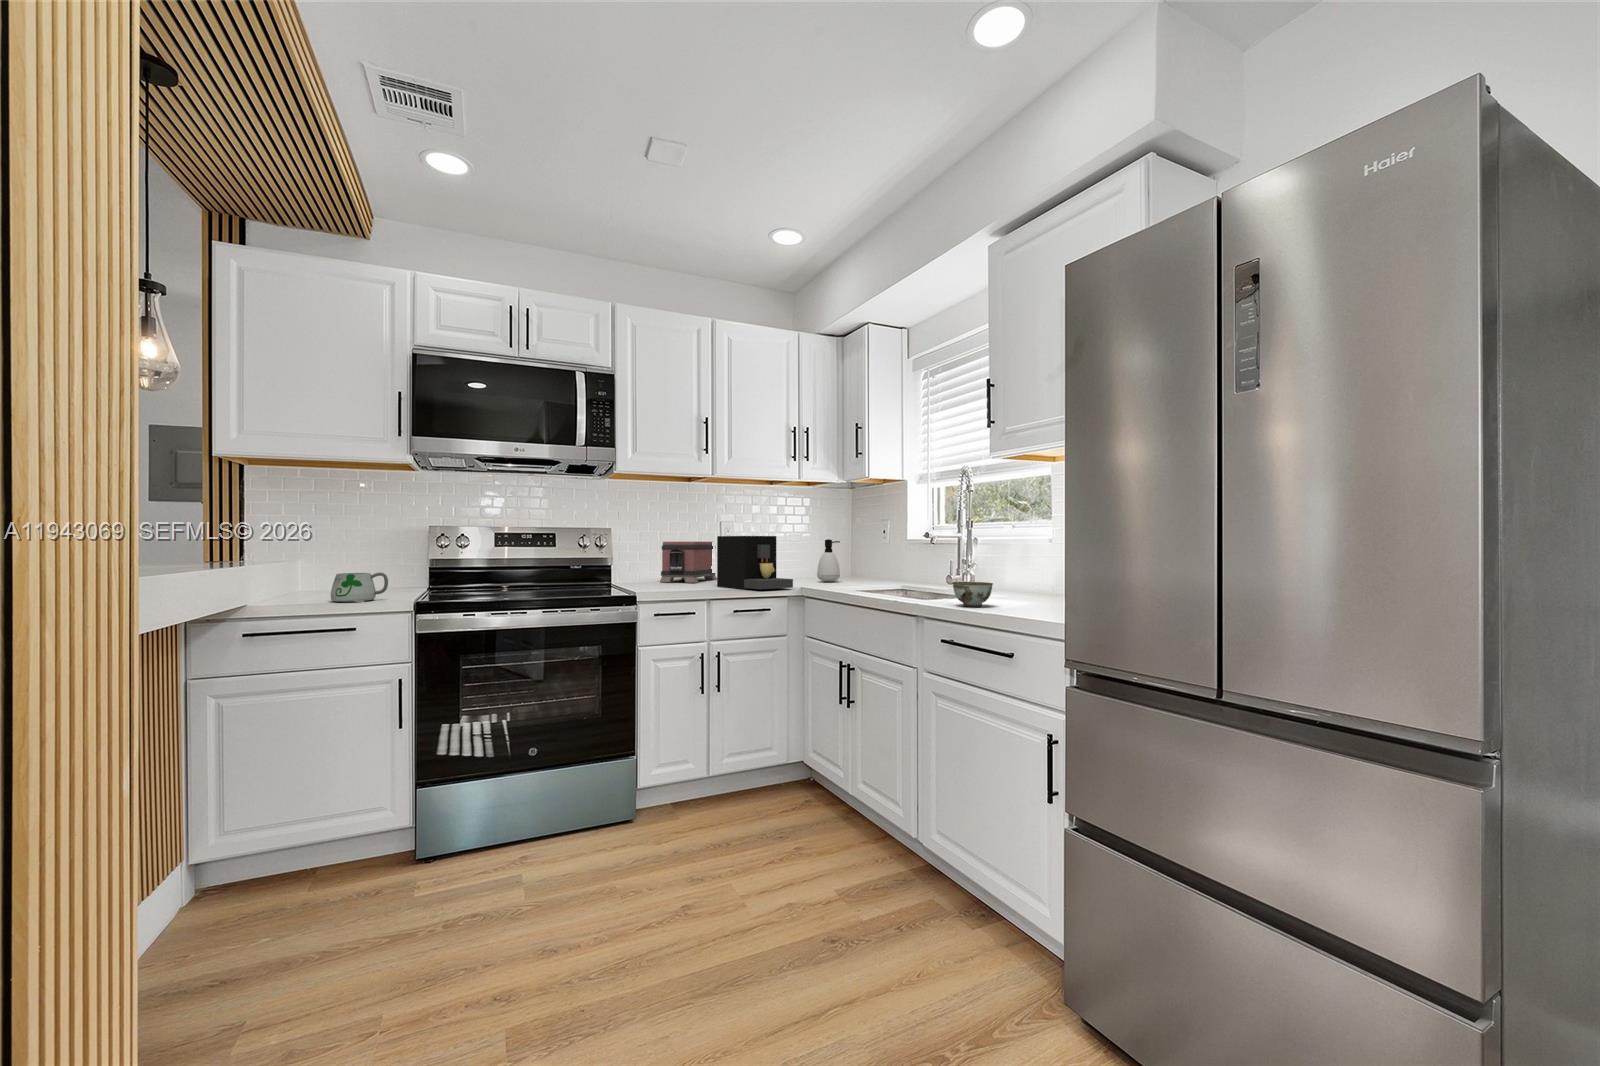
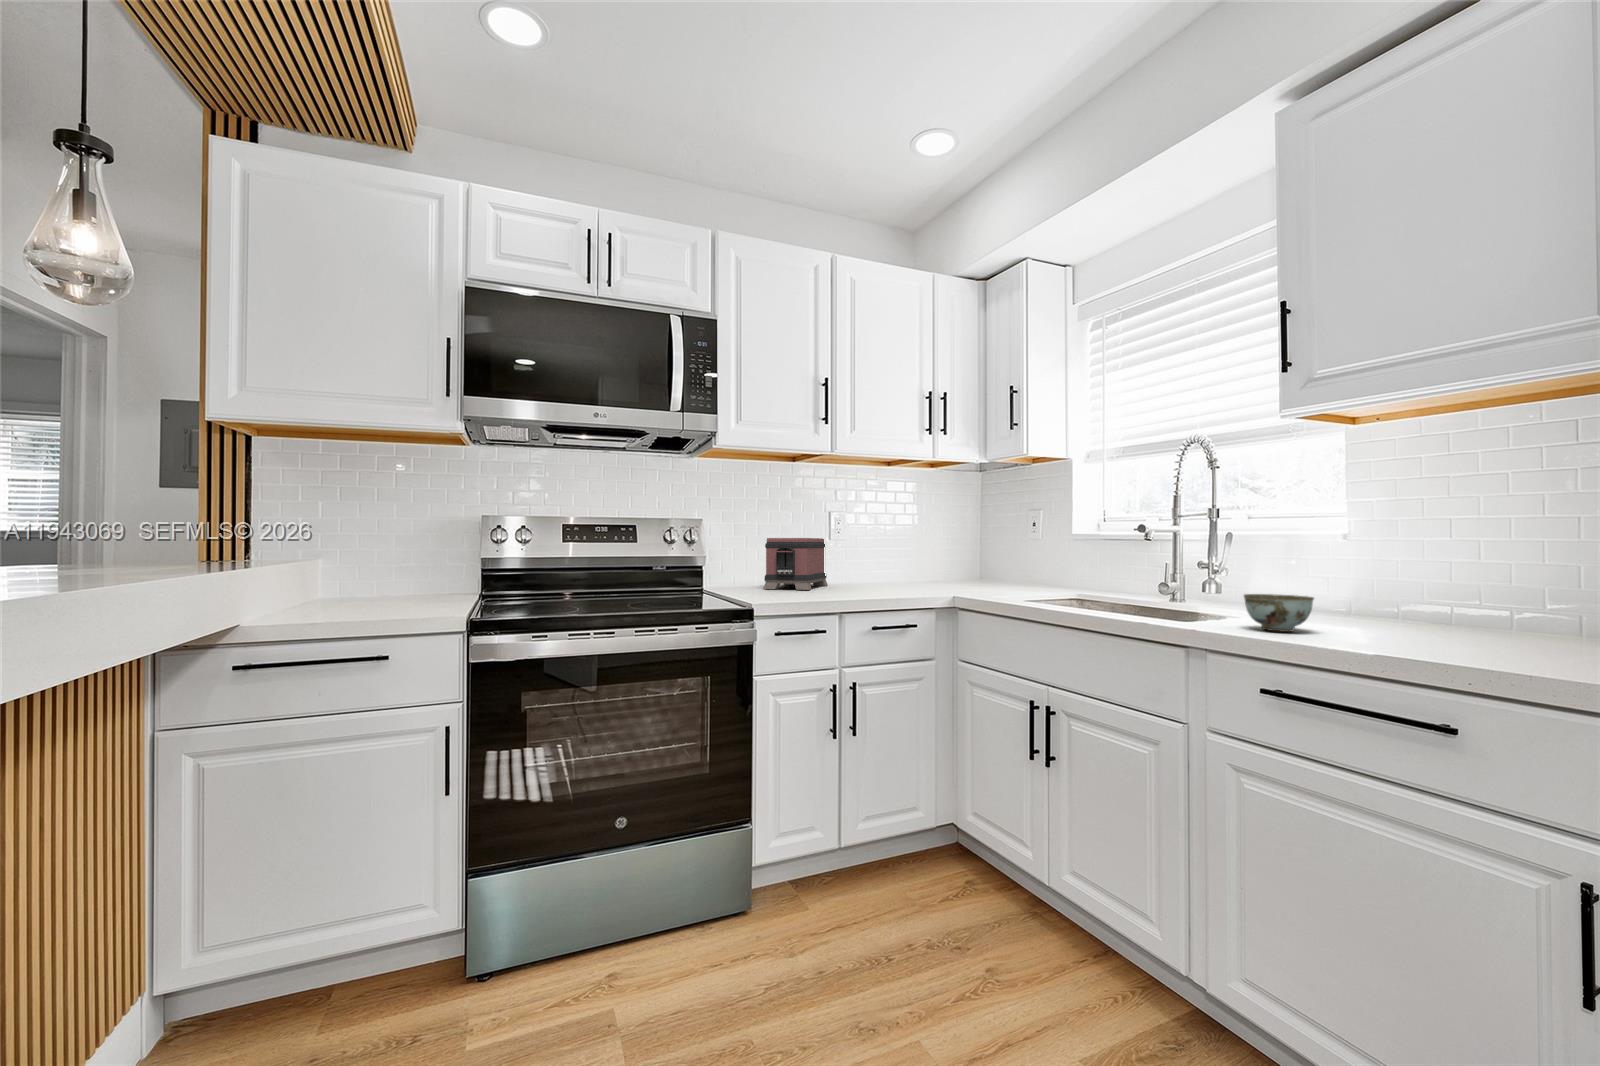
coffee maker: present [717,536,793,589] -> none [845,530,952,601]
soap dispenser: present [817,539,840,582] -> none [959,536,989,589]
mug: present [331,572,388,602] -> none [352,578,430,619]

